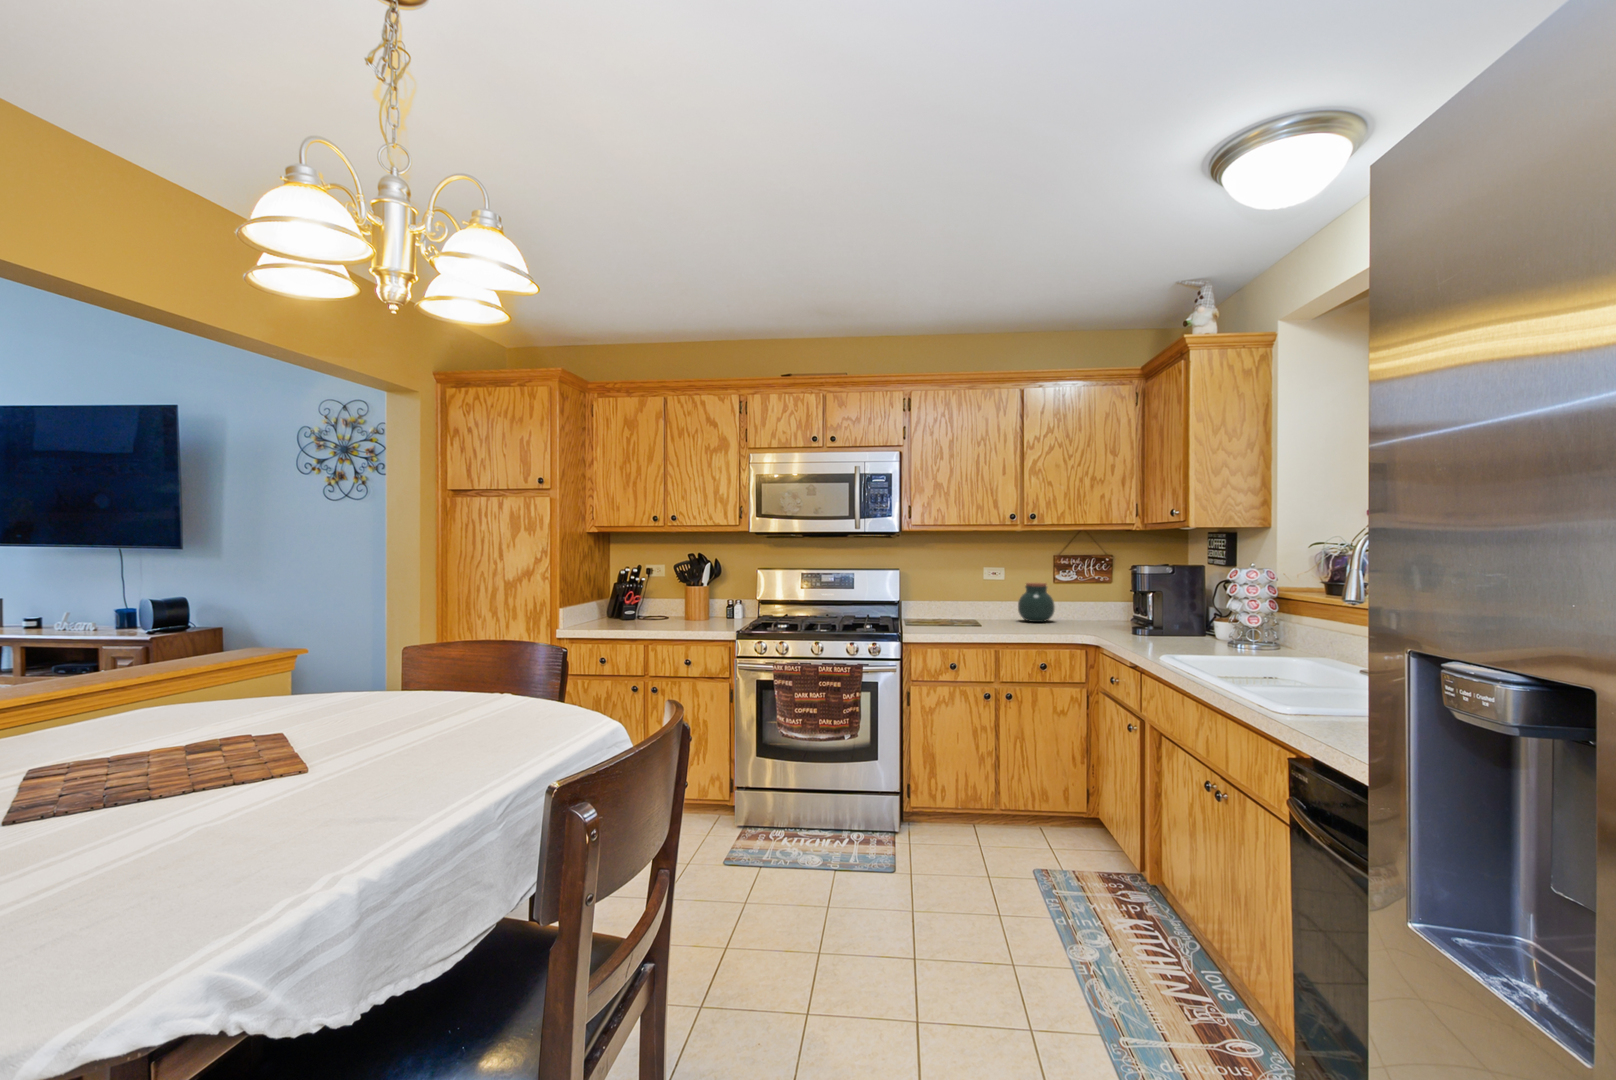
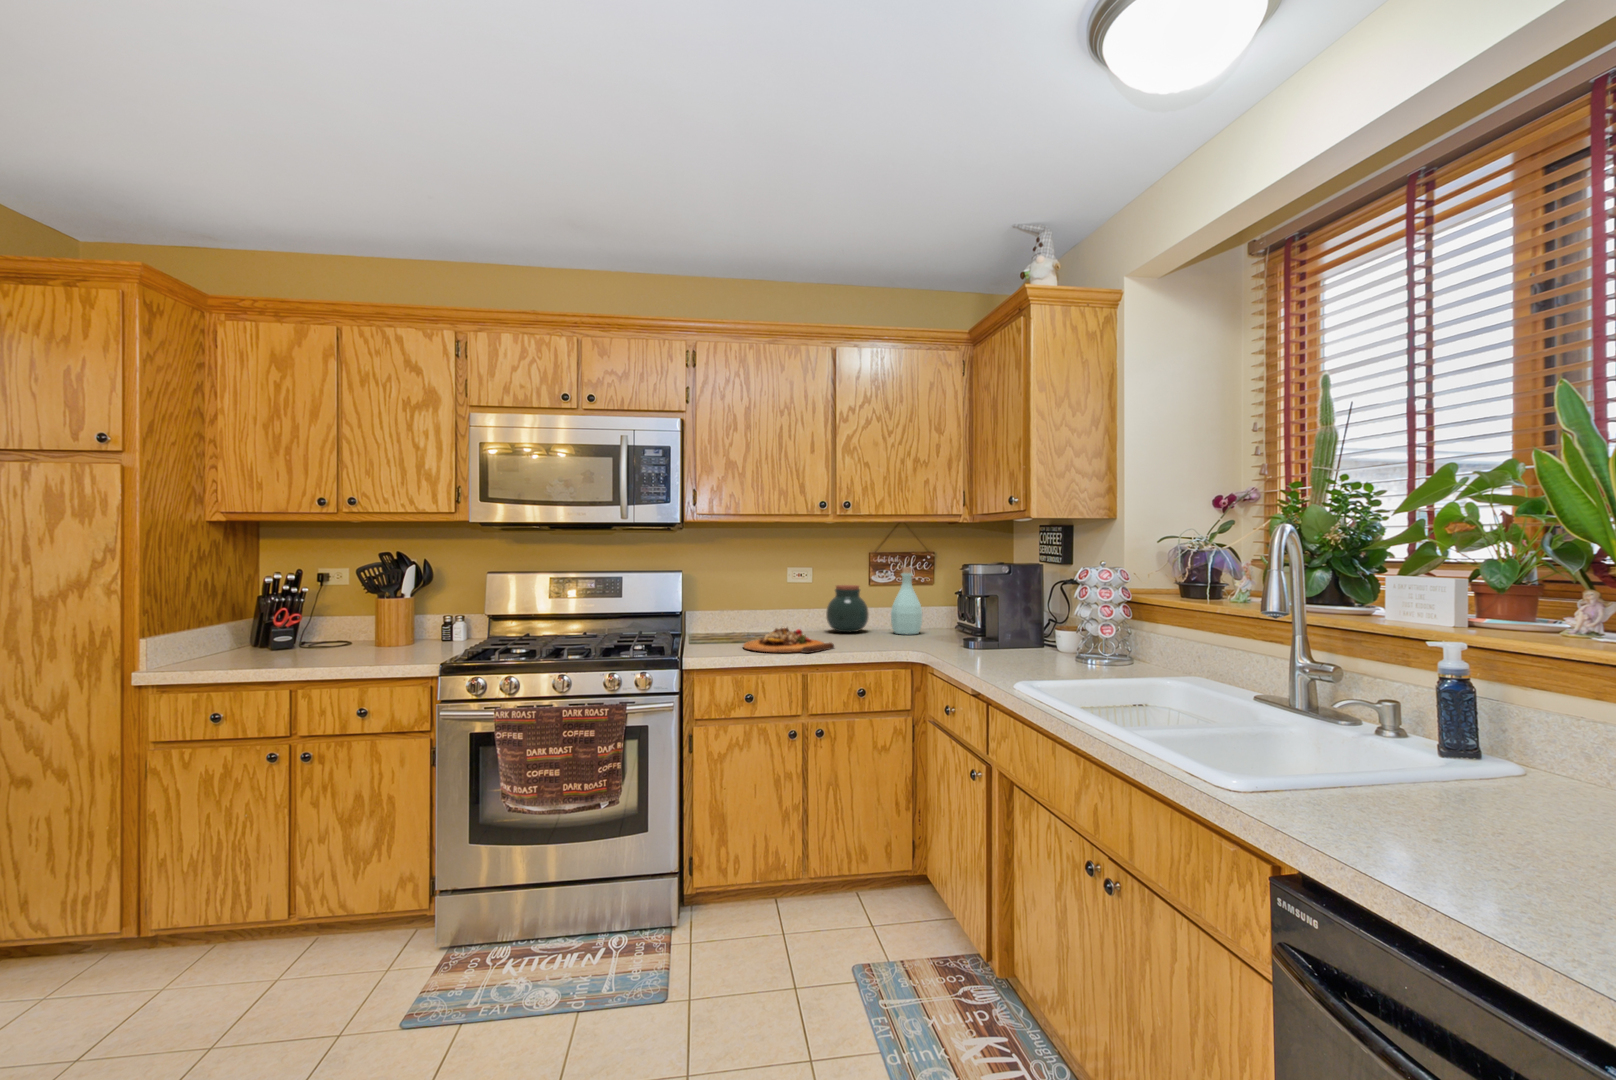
bottle: none [1074,568,1102,625] -> present [891,567,922,634]
cutting board: none [948,615,1023,634] -> present [743,628,834,653]

